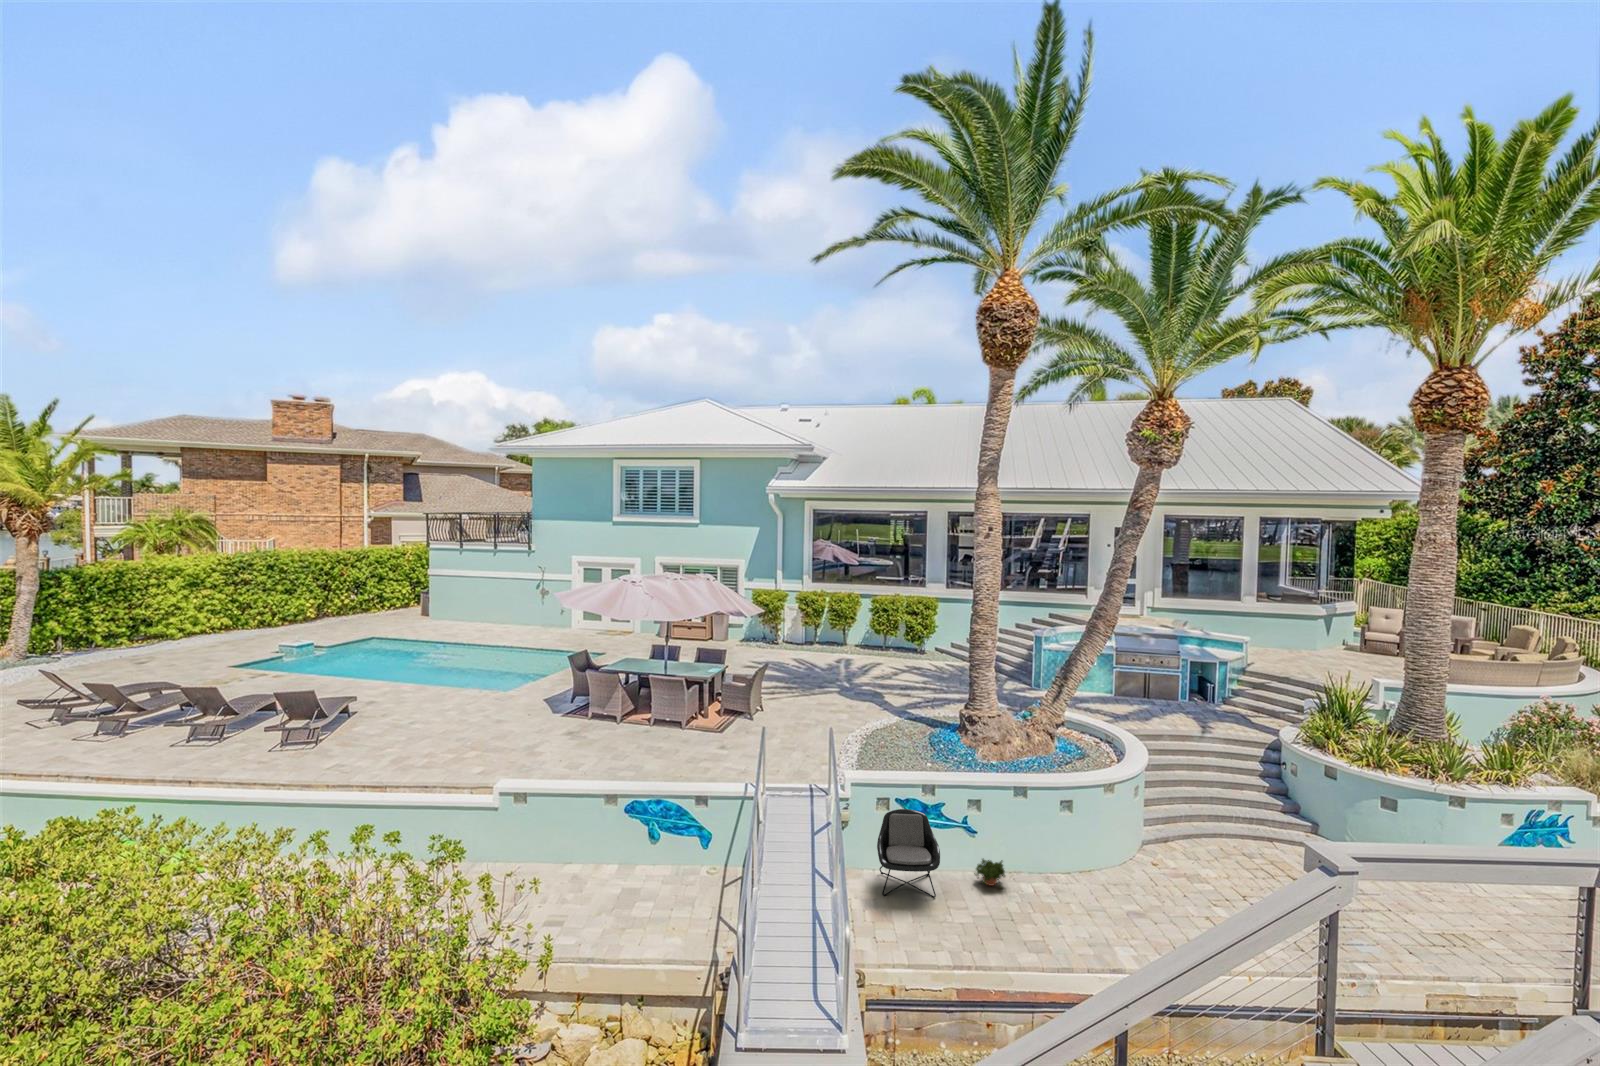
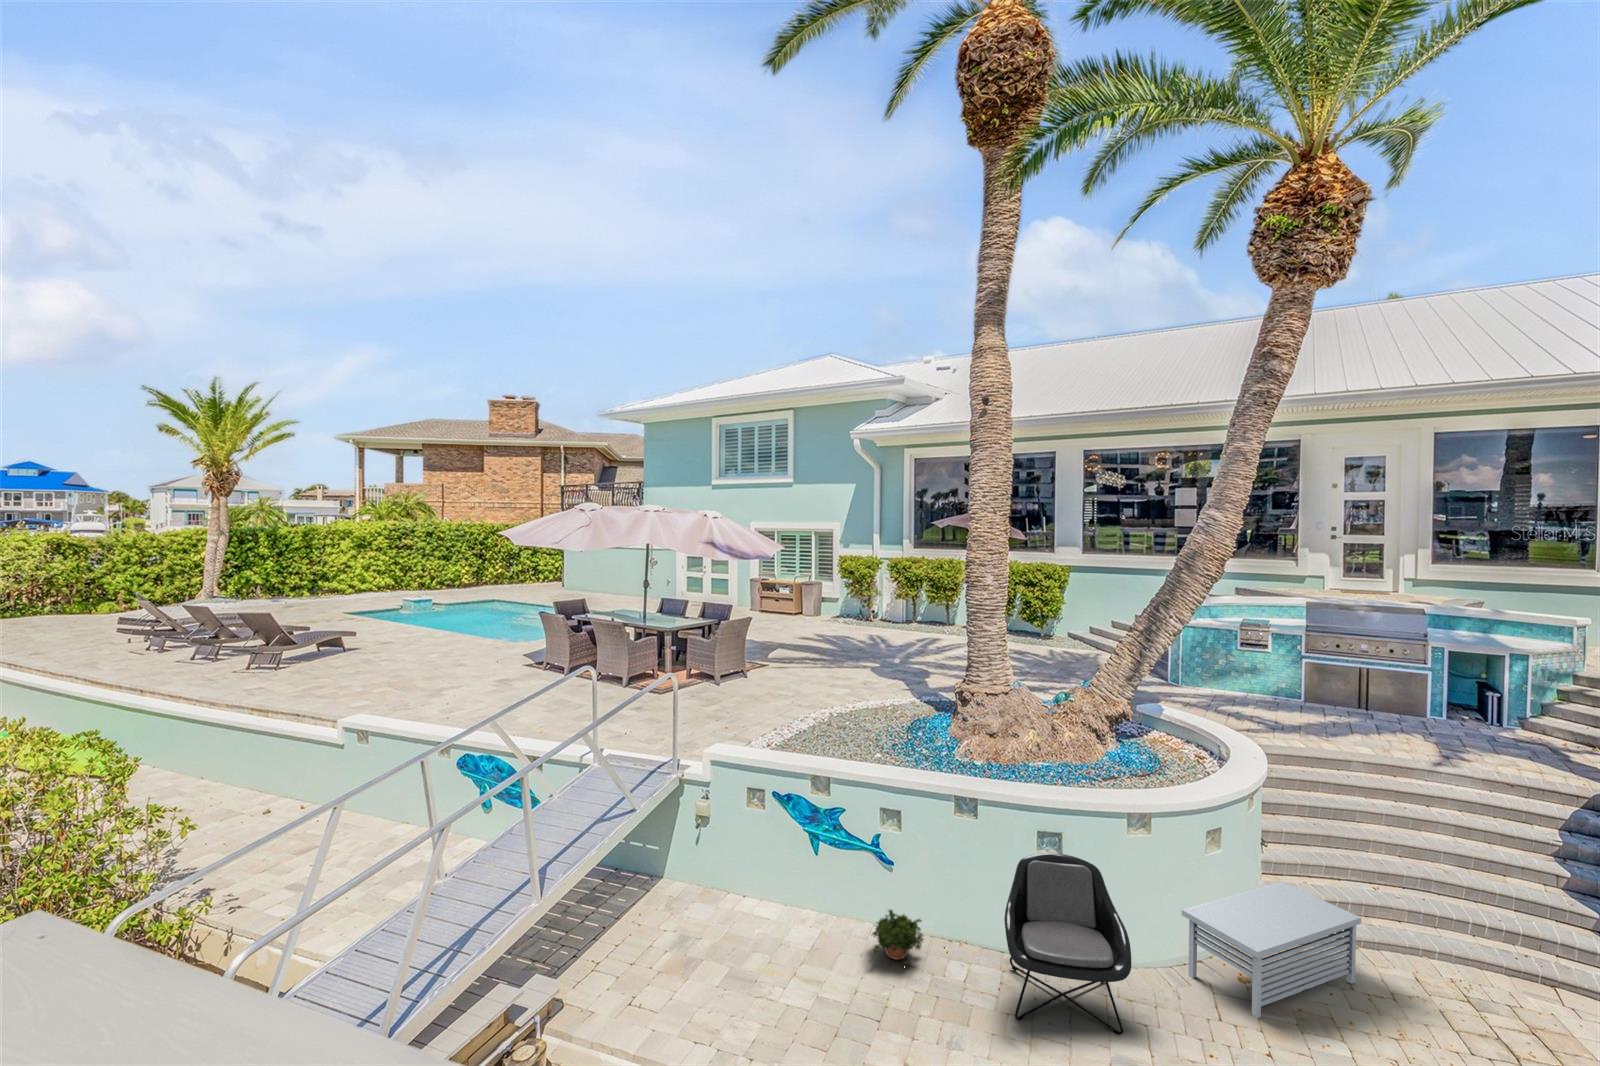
lounge chair: present [877,809,940,898] -> present [1004,853,1132,1035]
storage bench: none [1126,810,1200,881] -> present [1182,881,1361,1018]

